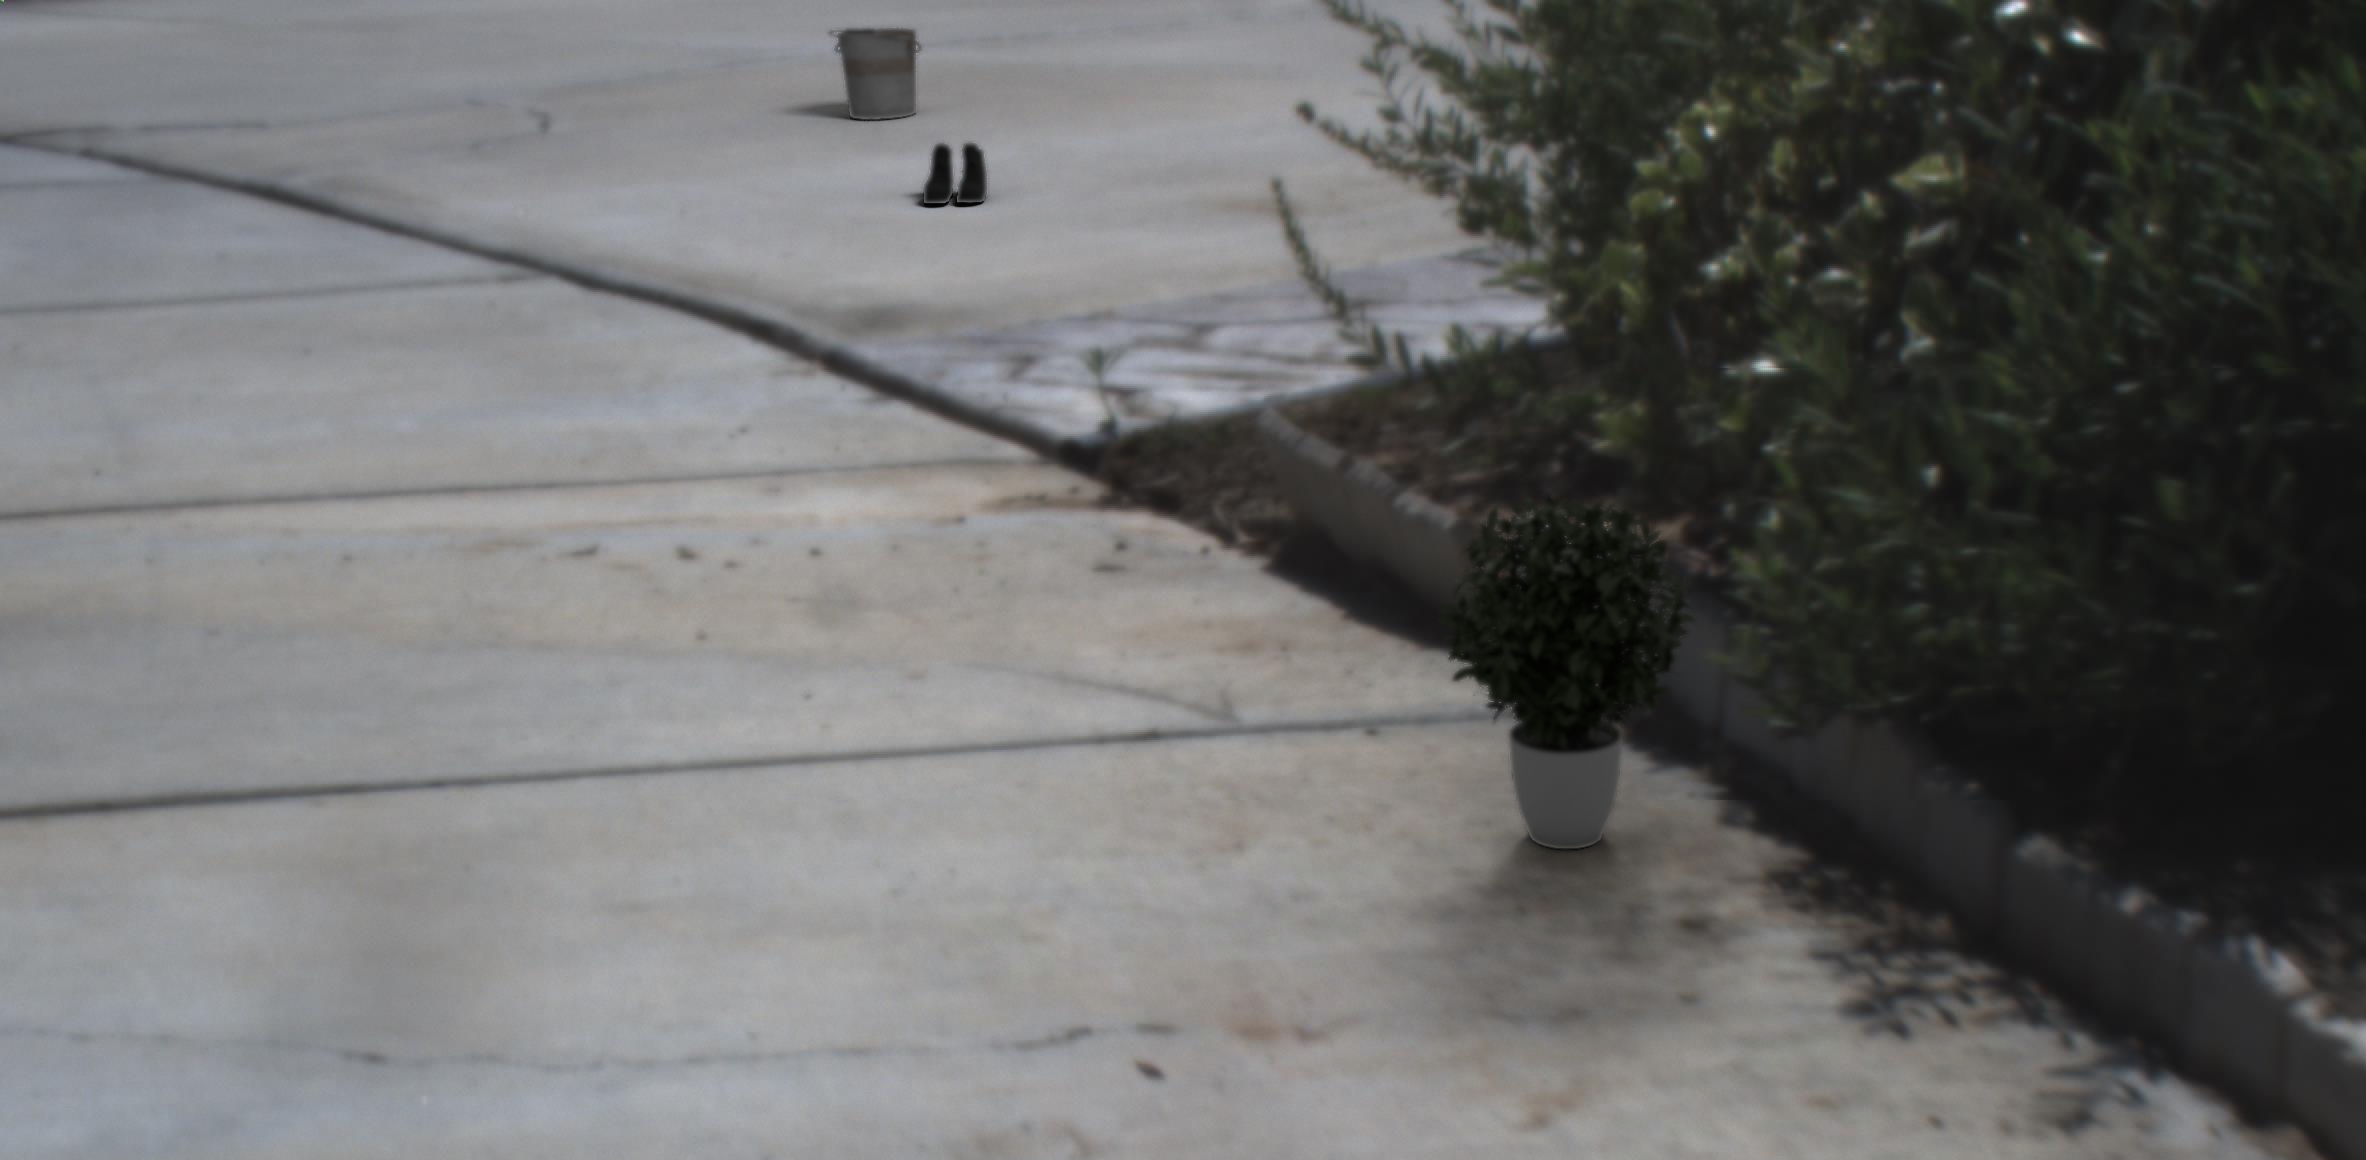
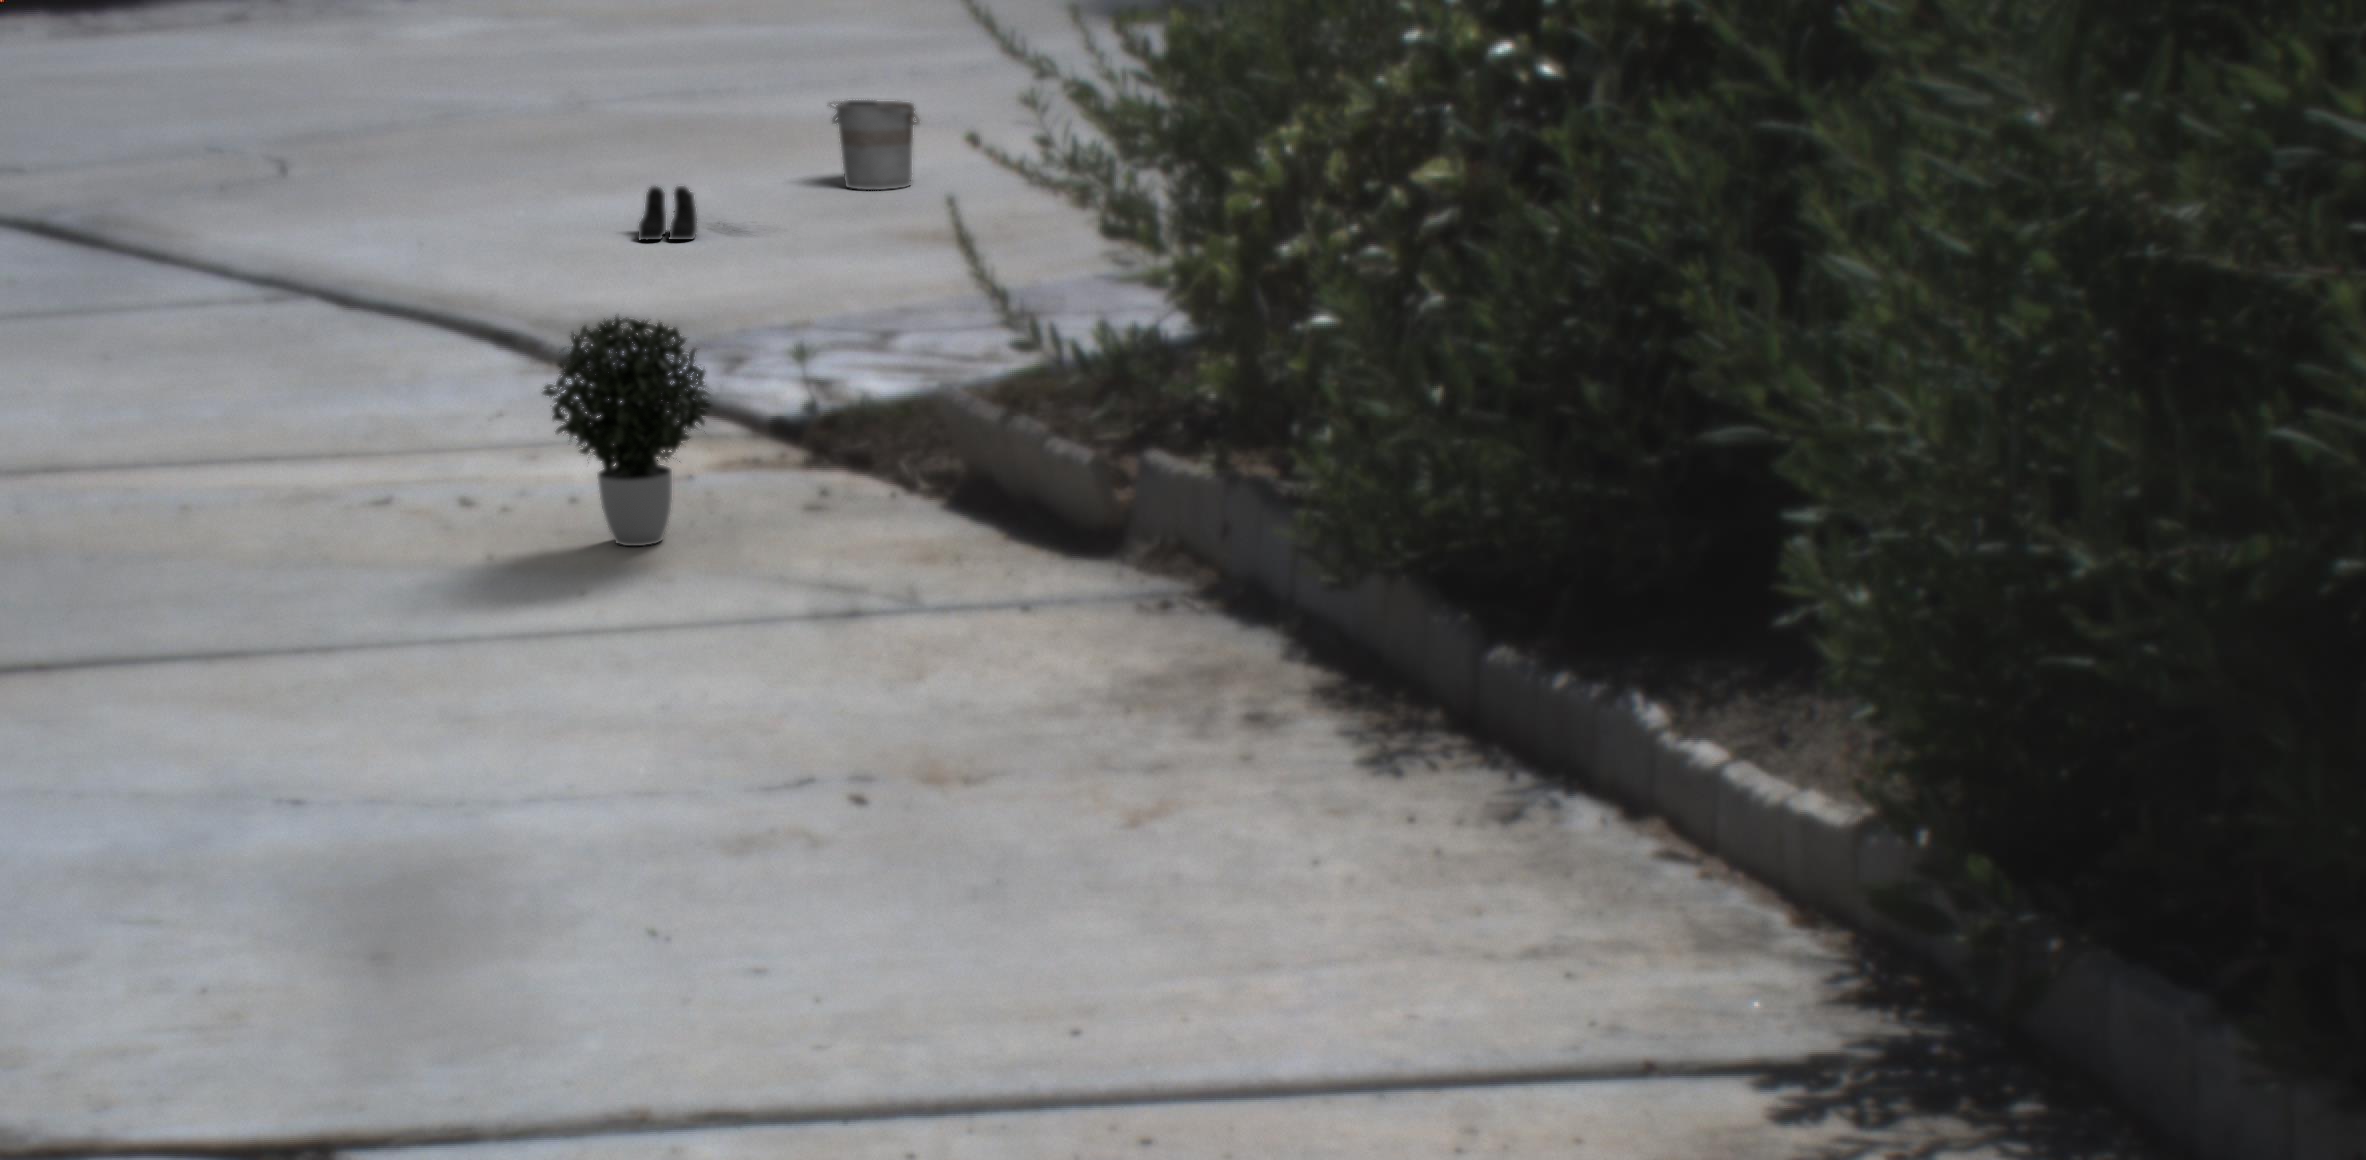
bucket: present [830,28,921,120] -> present [833,100,919,190]
potted plant: present [1439,495,1695,849] -> present [543,317,710,546]

